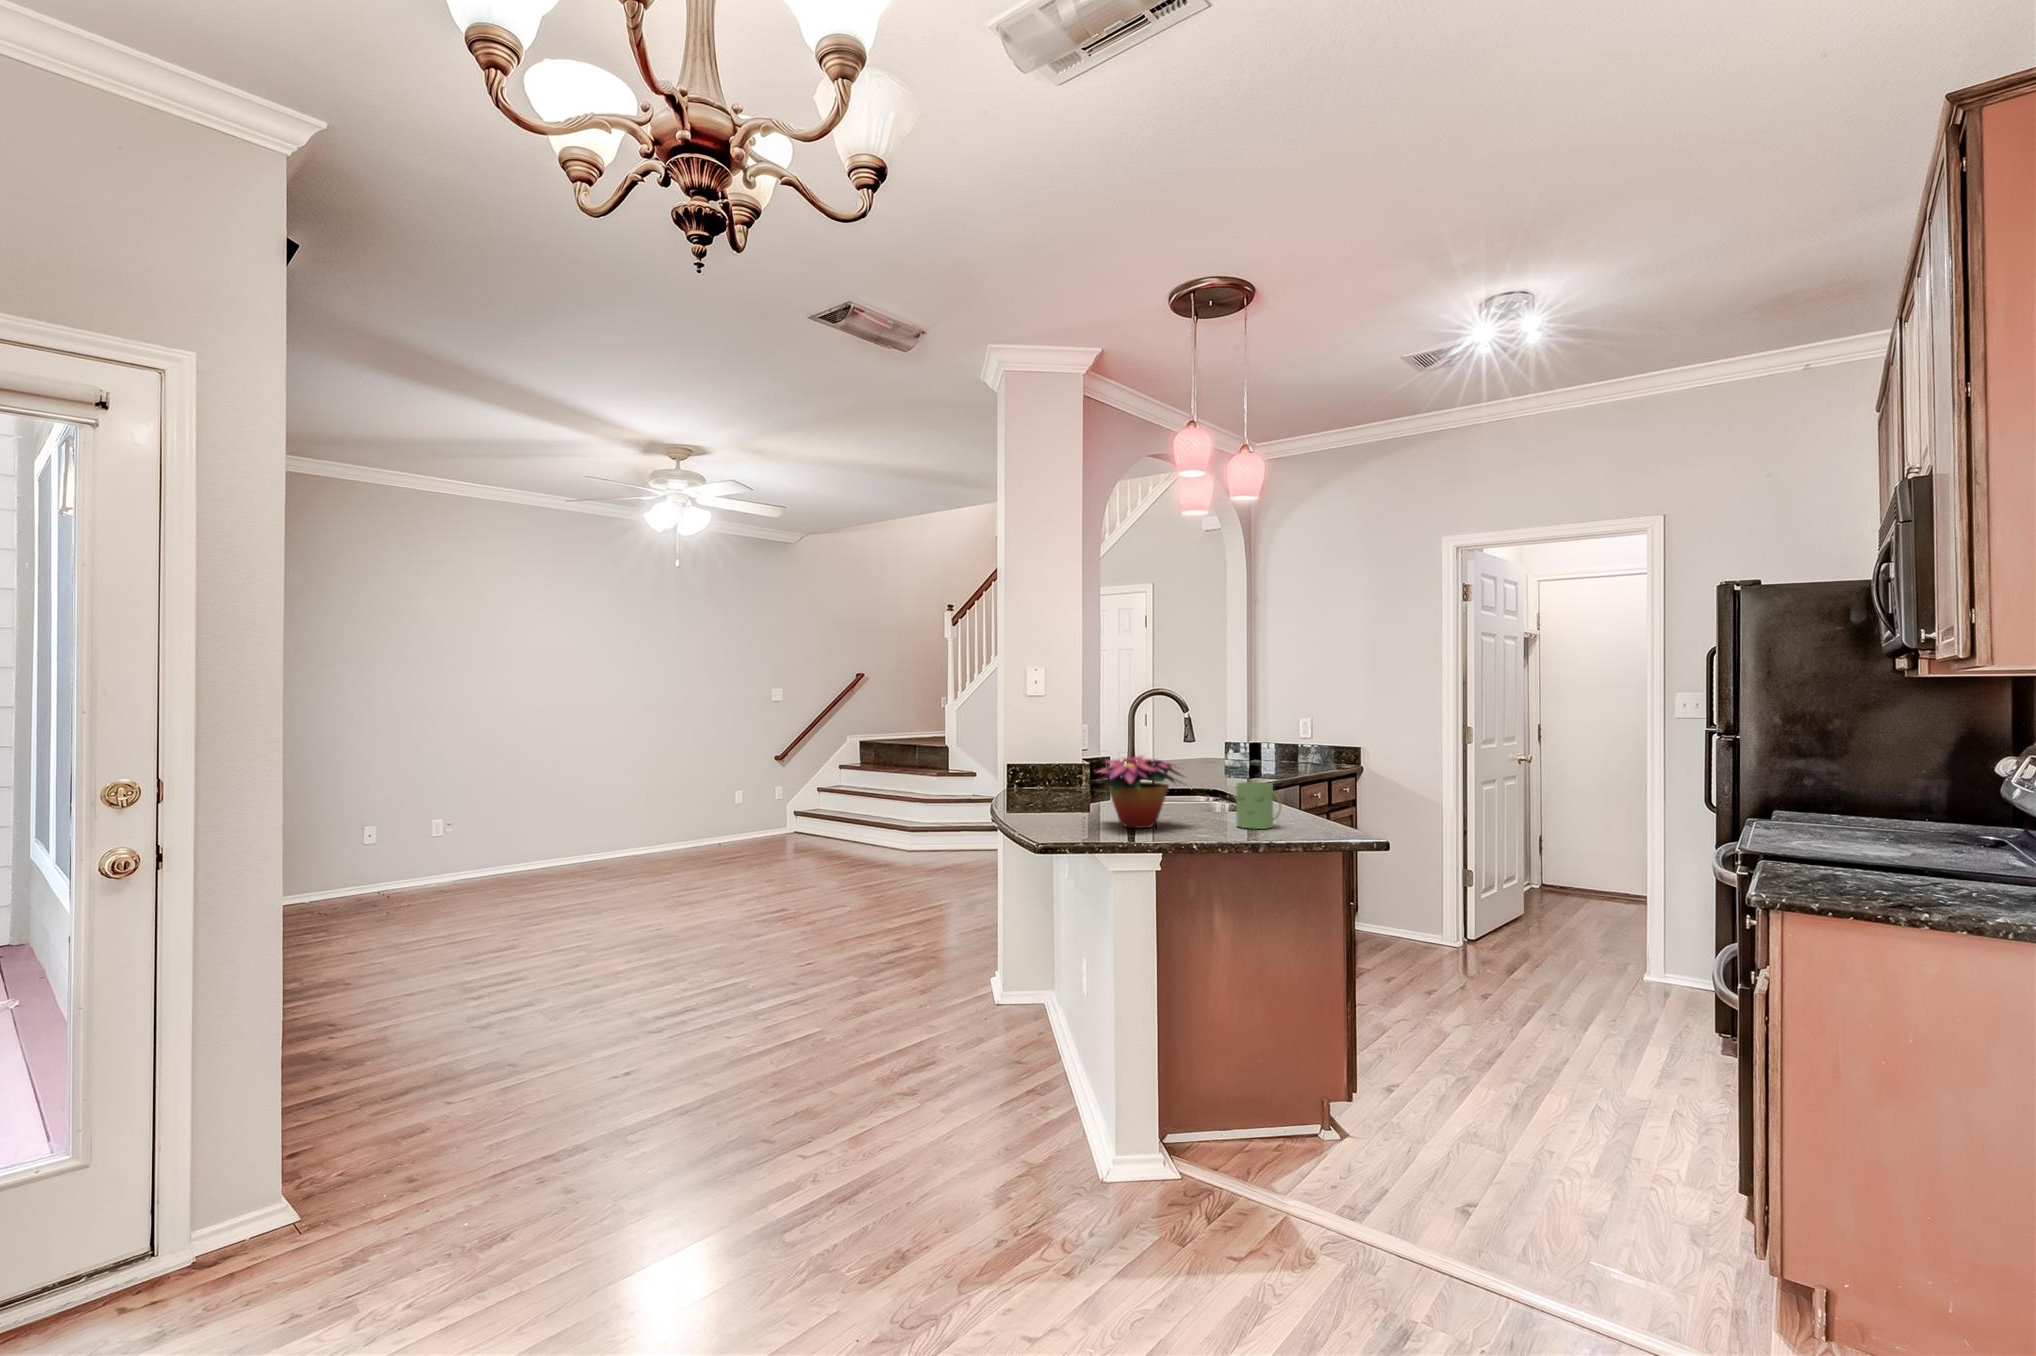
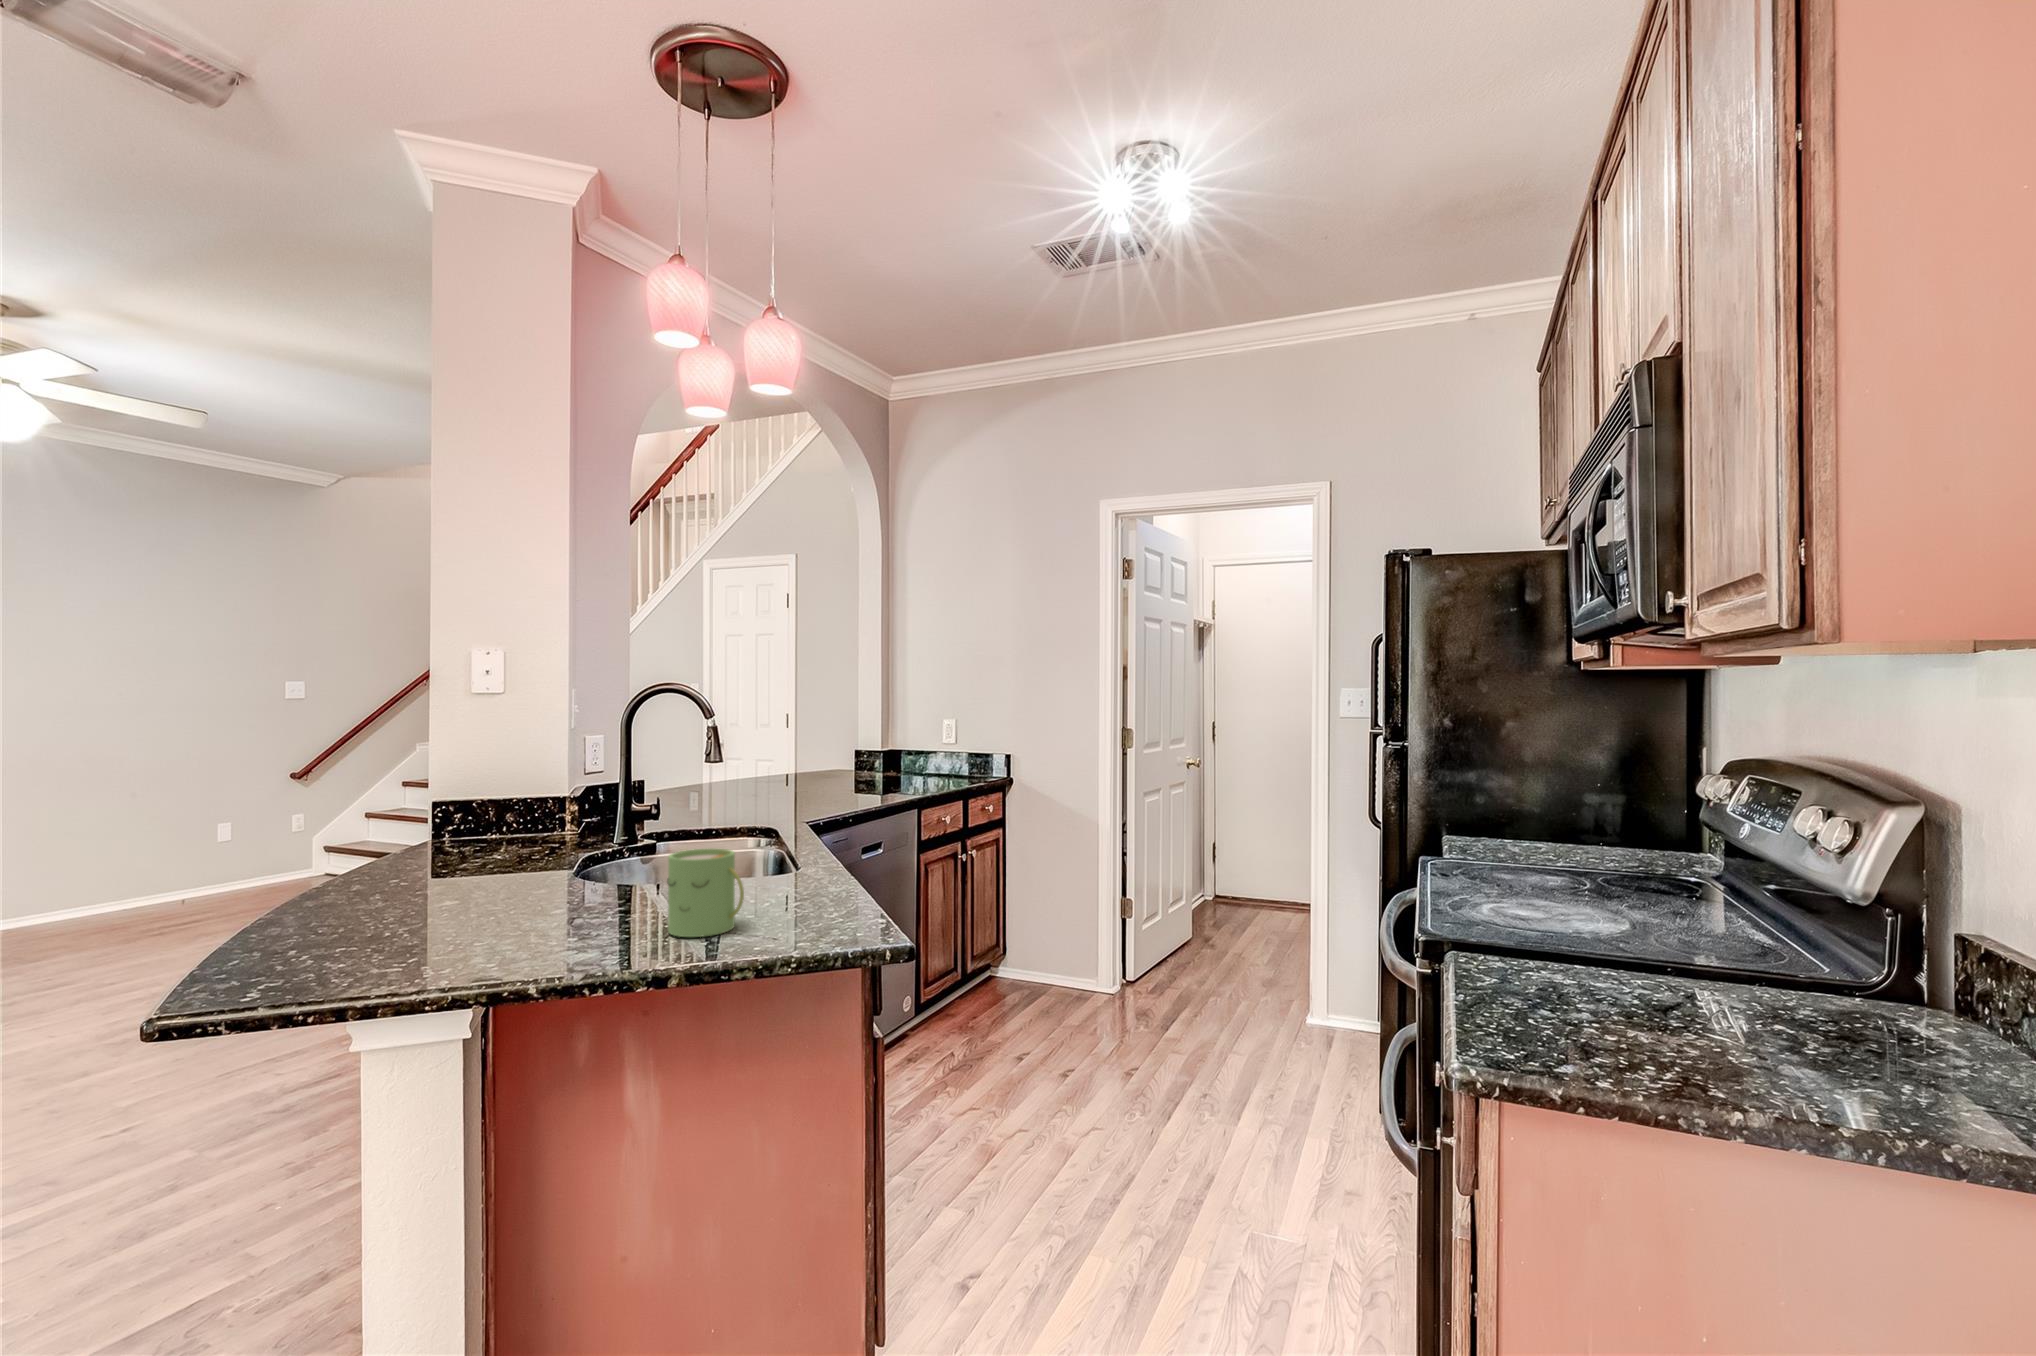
flower arrangement: present [1098,755,1183,828] -> none [371,806,596,950]

